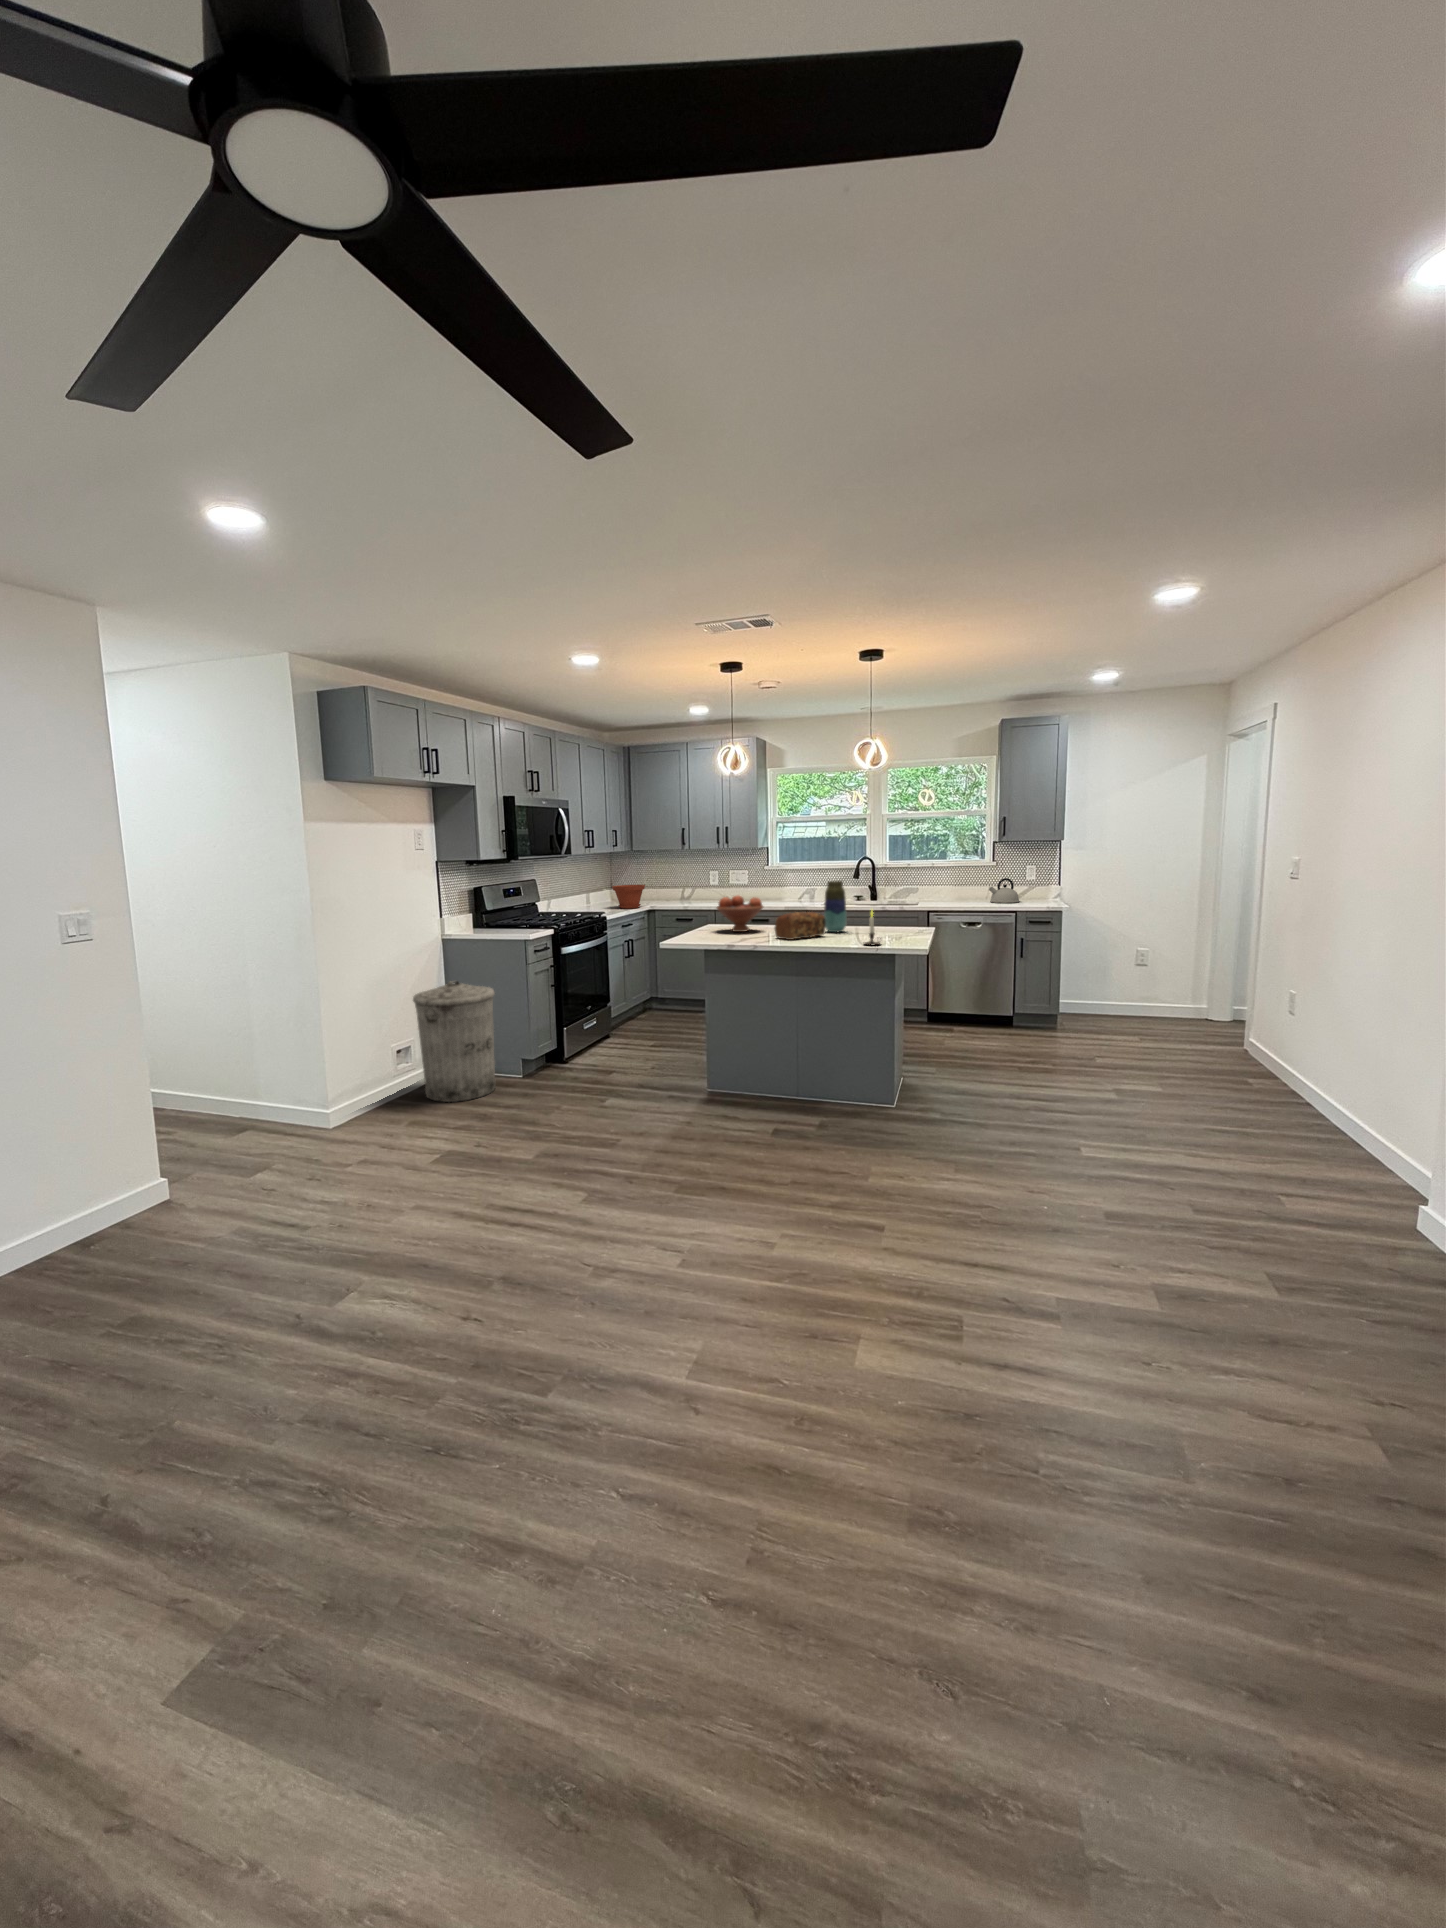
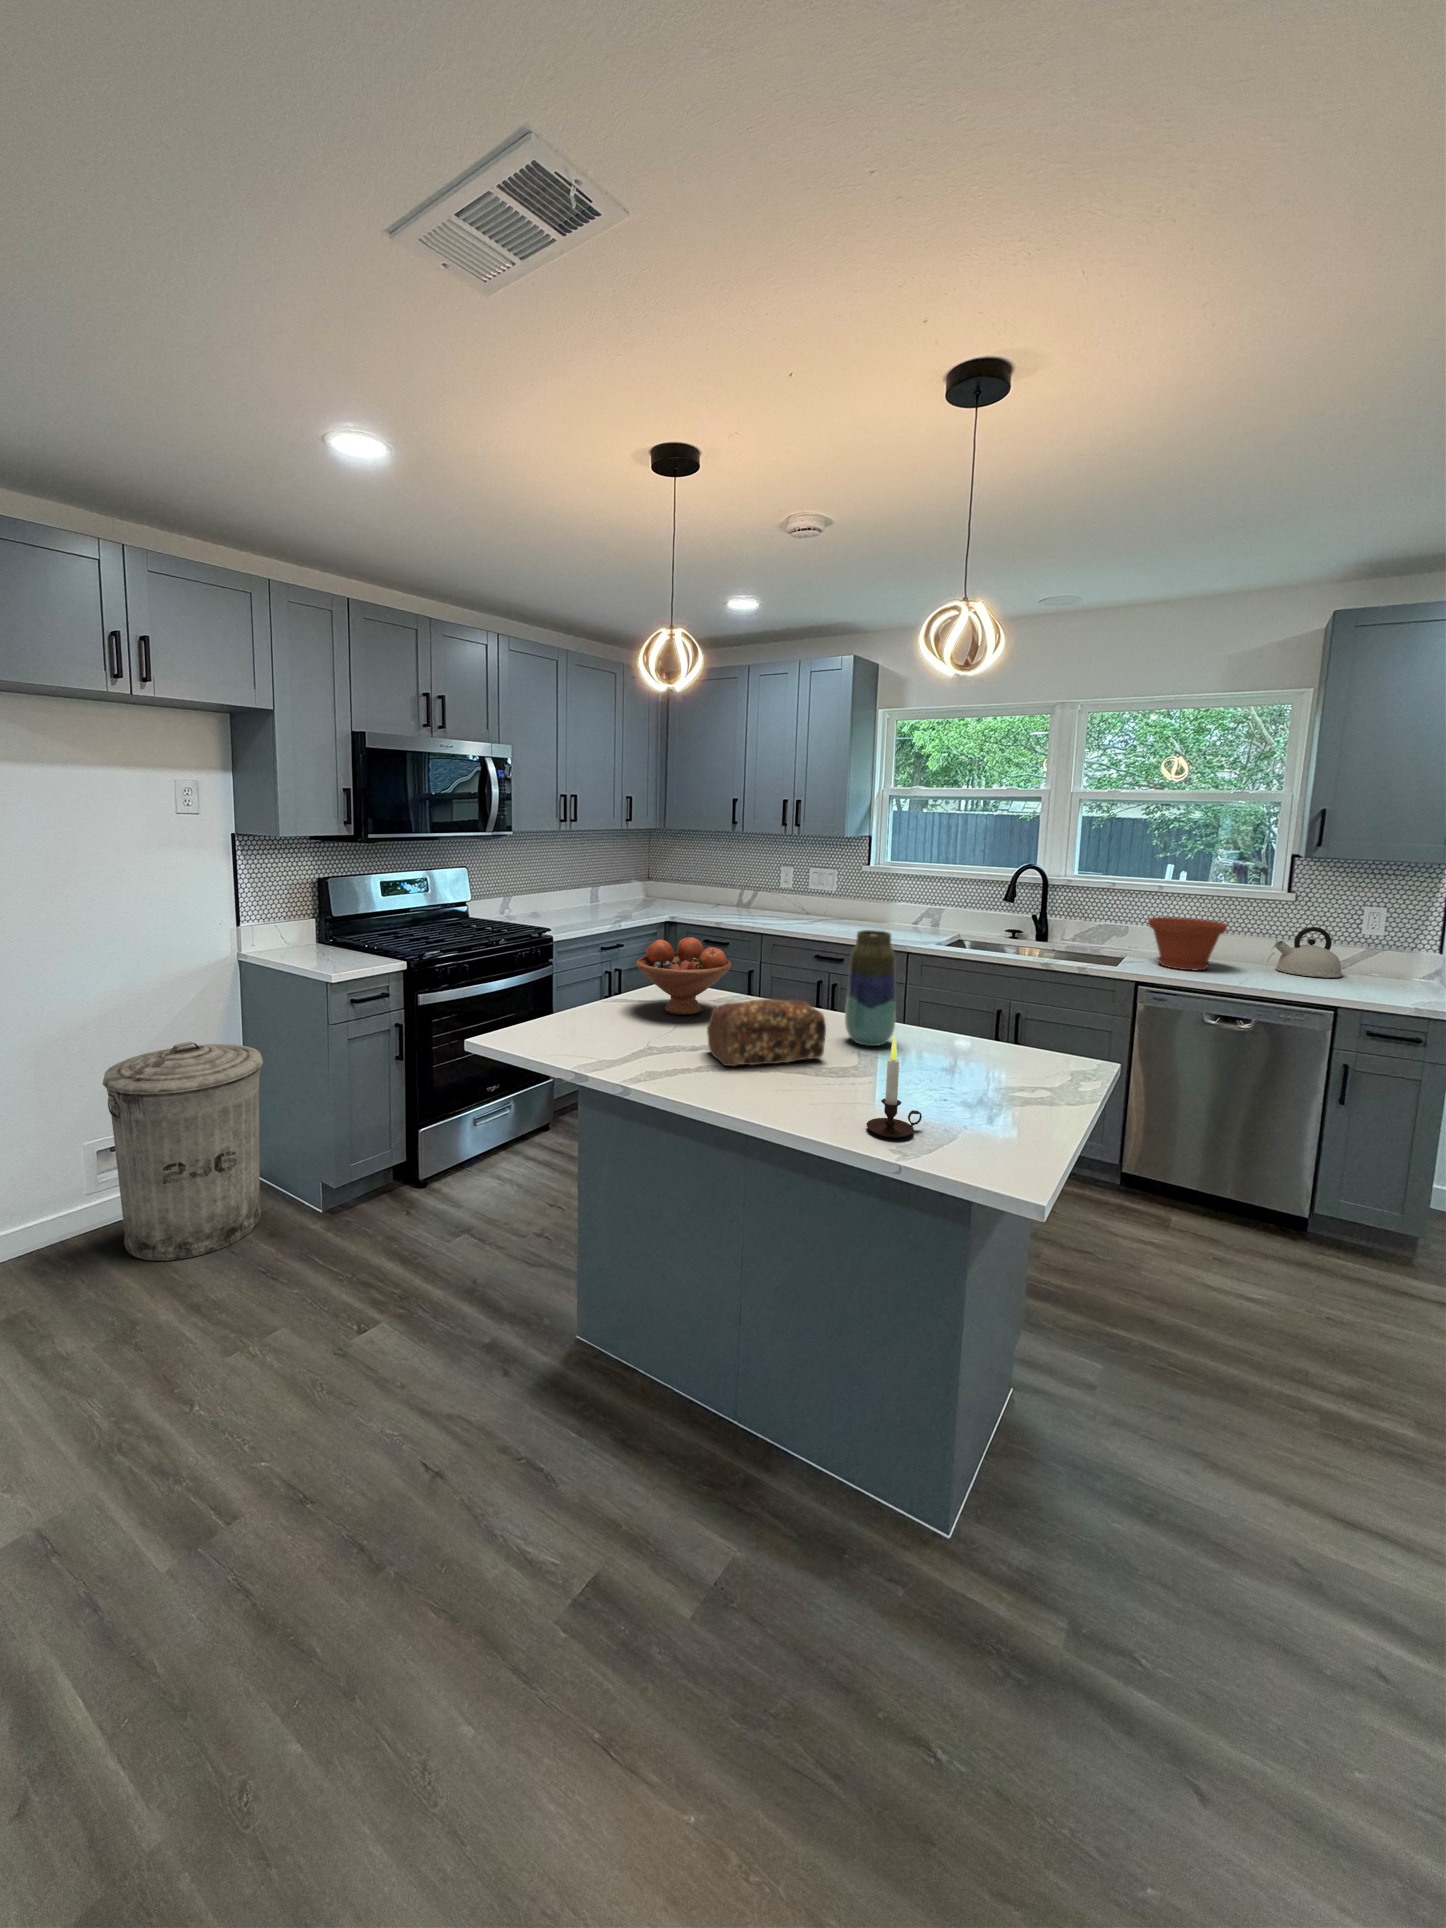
plant pot: present [612,885,645,909] -> present [1148,917,1228,970]

